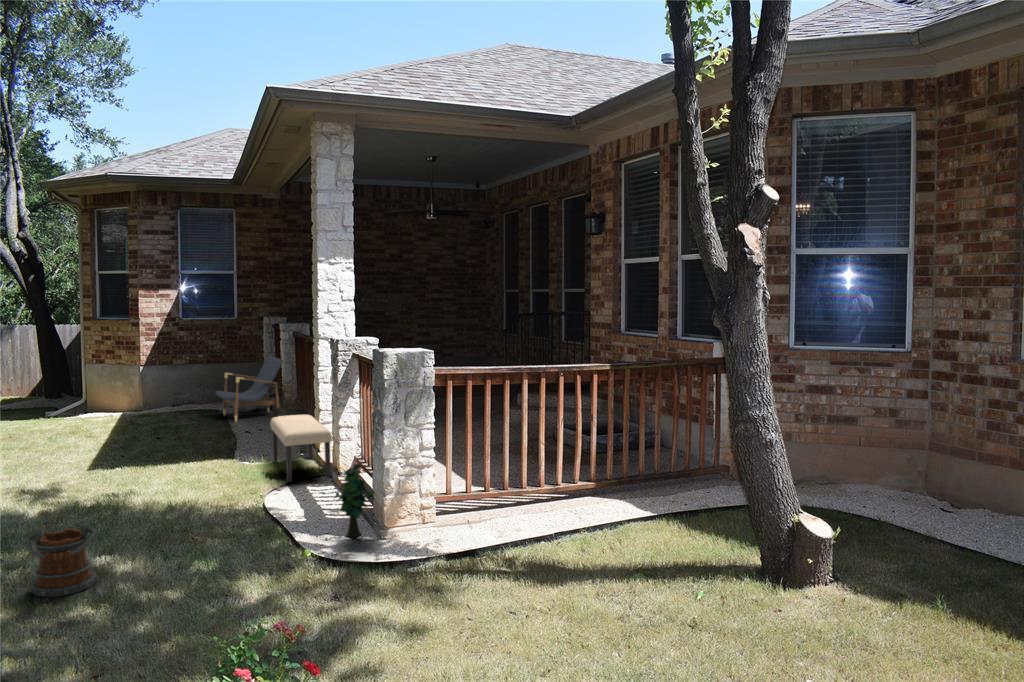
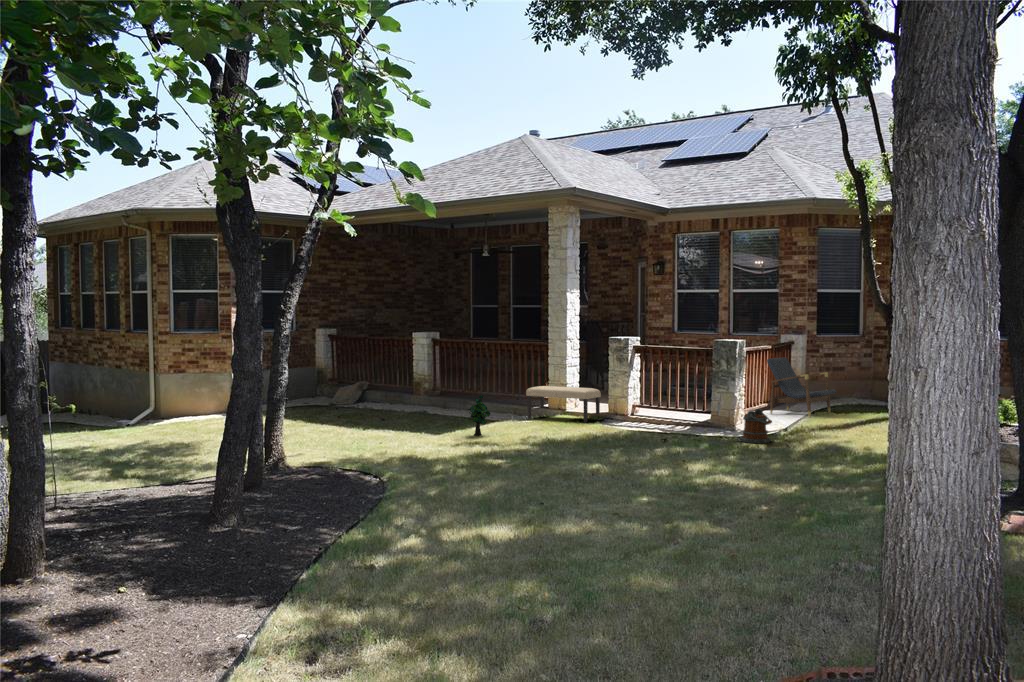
lounge chair: present [215,356,282,422] -> present [767,357,836,418]
decorative plant: present [336,464,373,537] -> present [468,395,490,436]
bucket: present [26,523,98,597] -> present [739,409,772,443]

